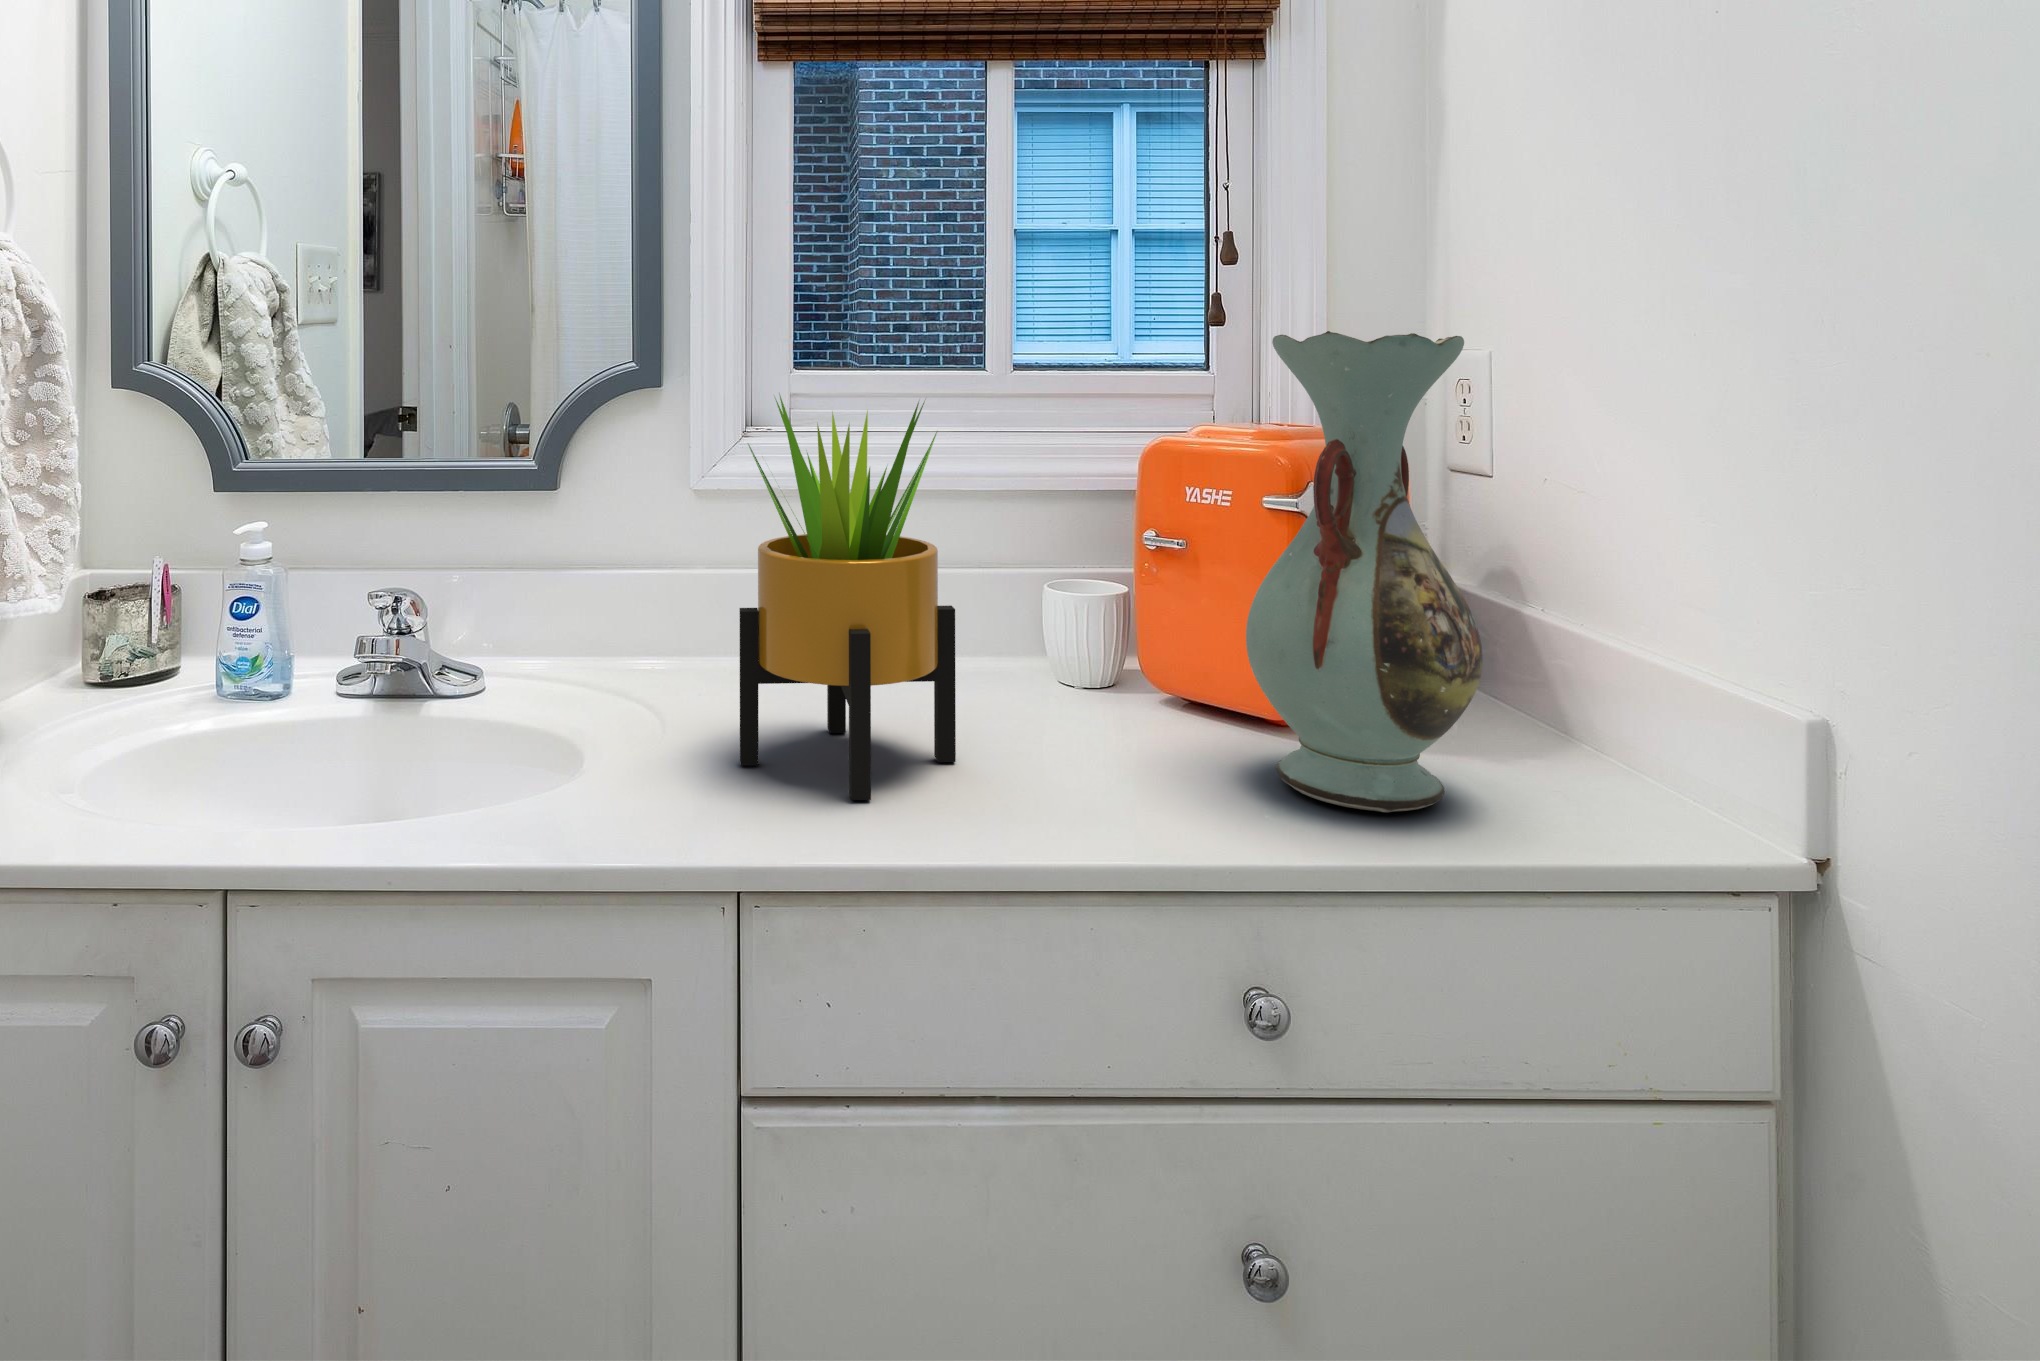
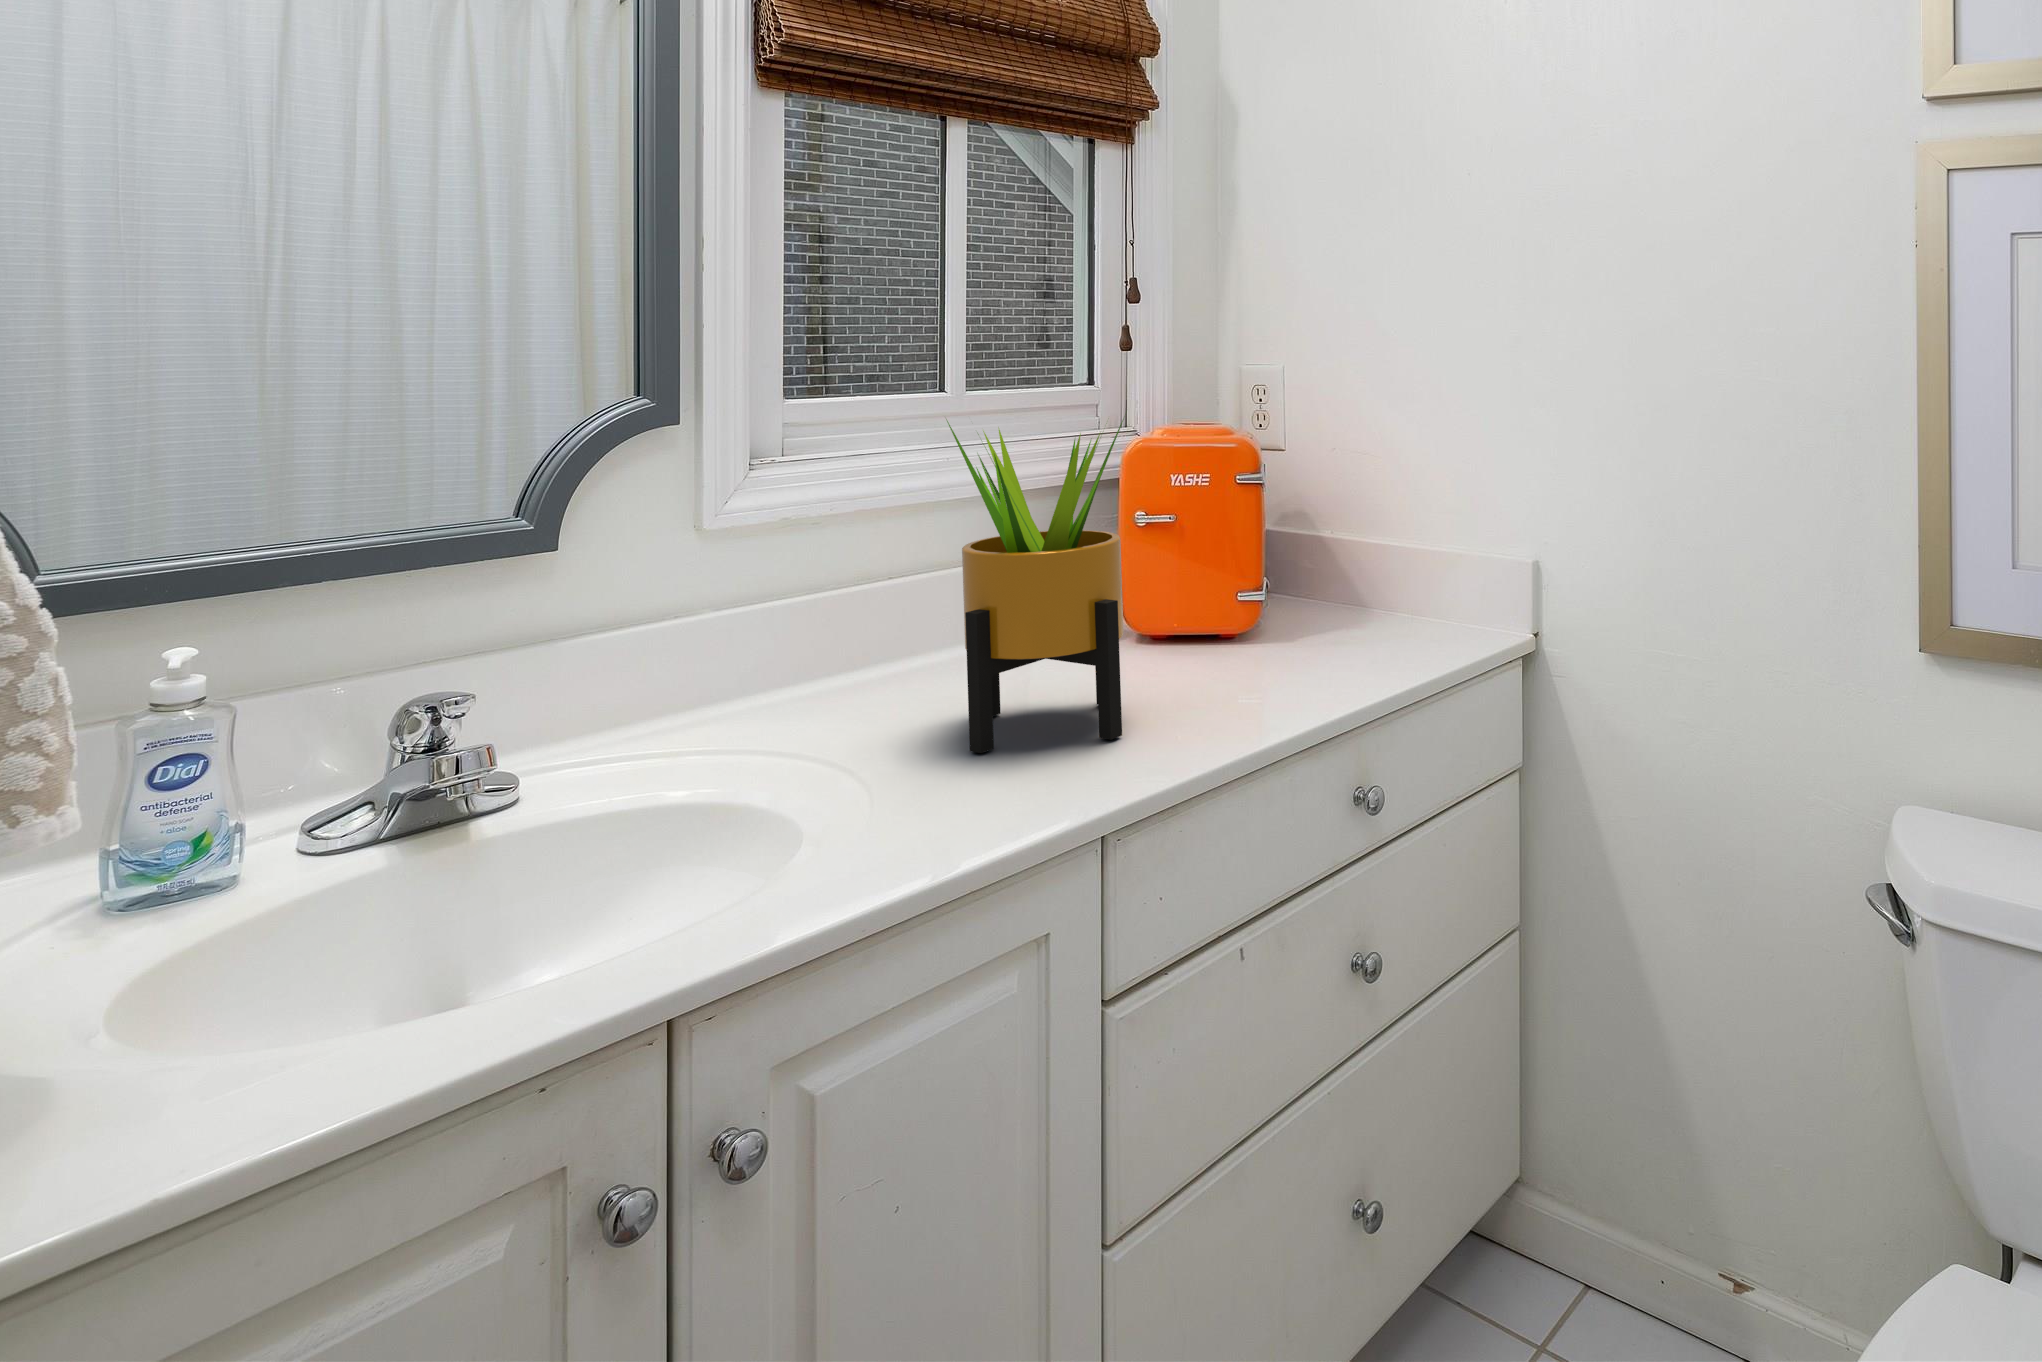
decorative vase: present [1246,331,1483,812] -> none [1268,348,1406,654]

